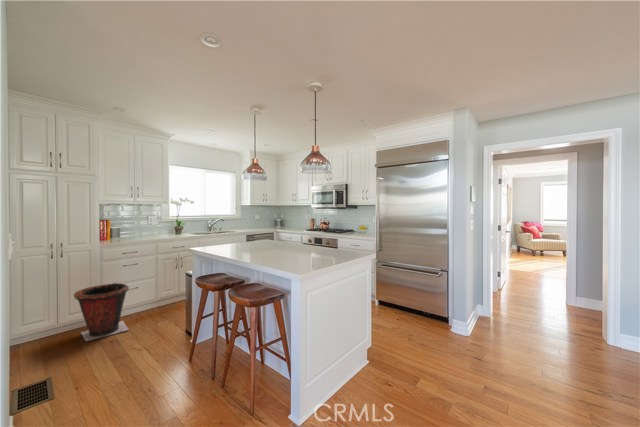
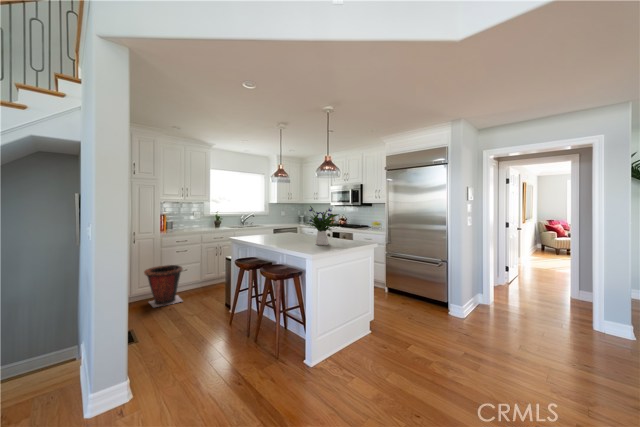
flower arrangement: none [287,207,332,257] -> present [307,206,339,245]

